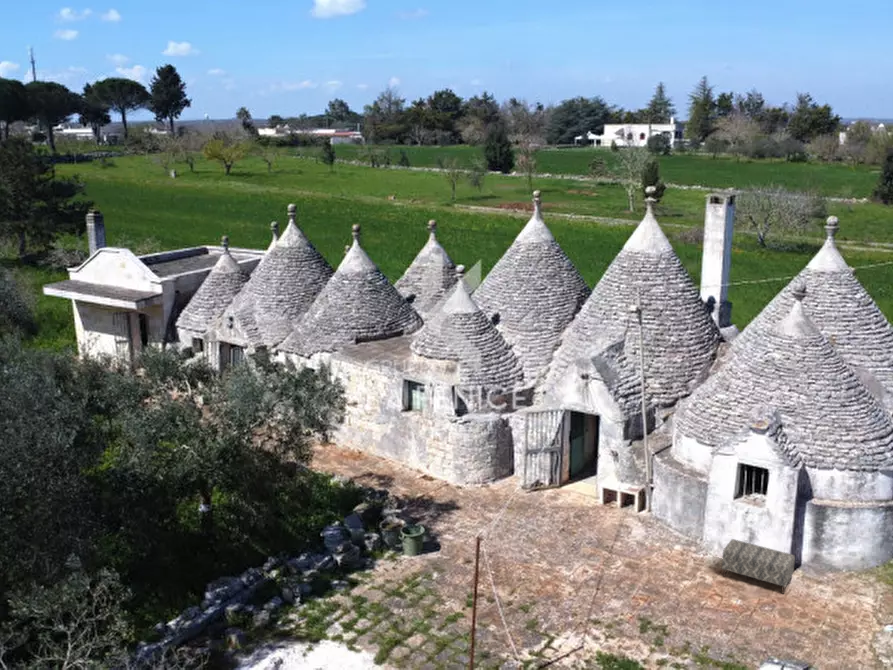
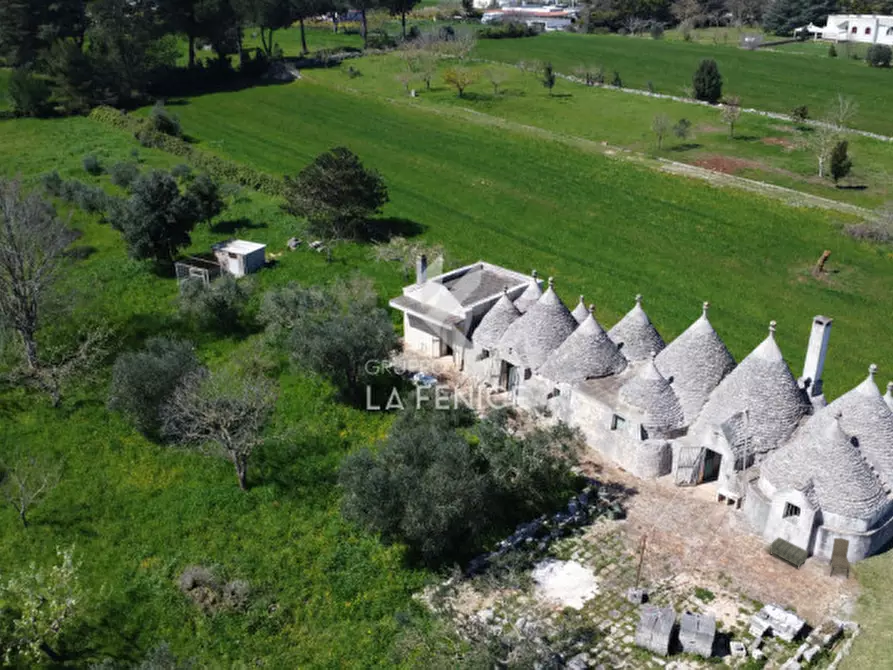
chair: none [834,519,882,598] -> present [830,538,850,578]

